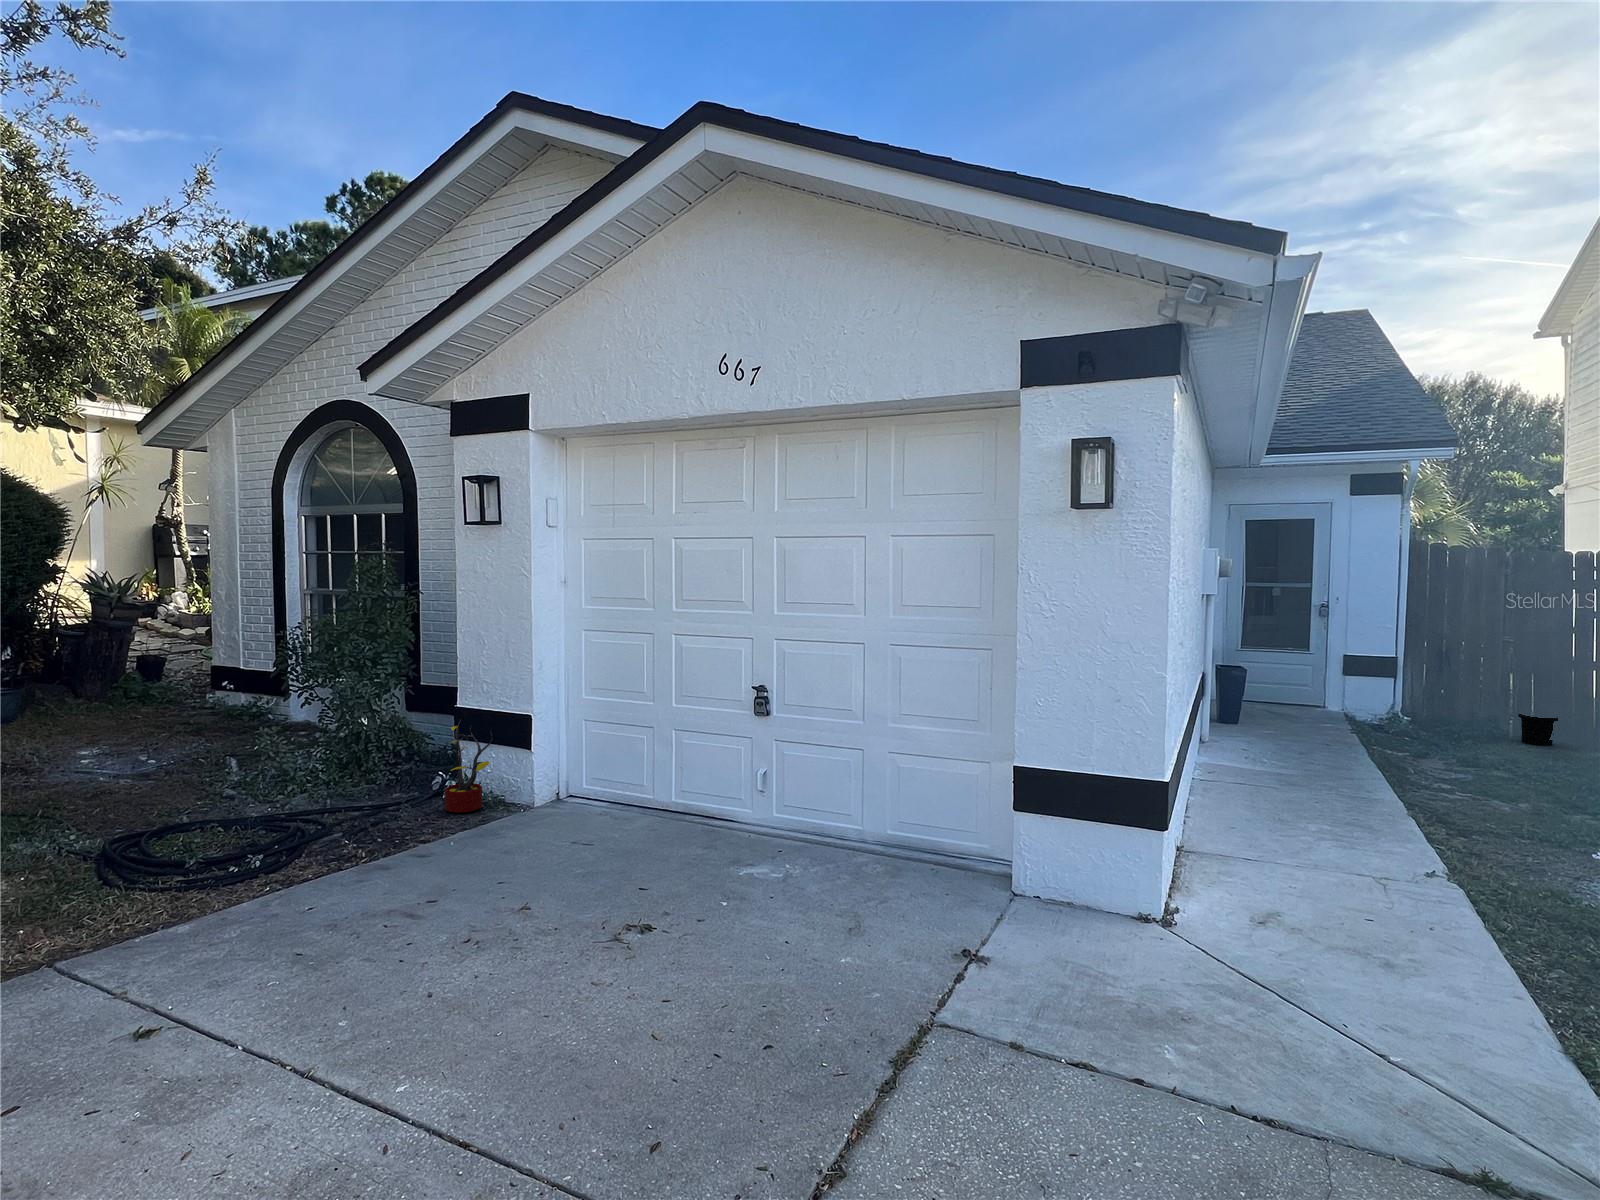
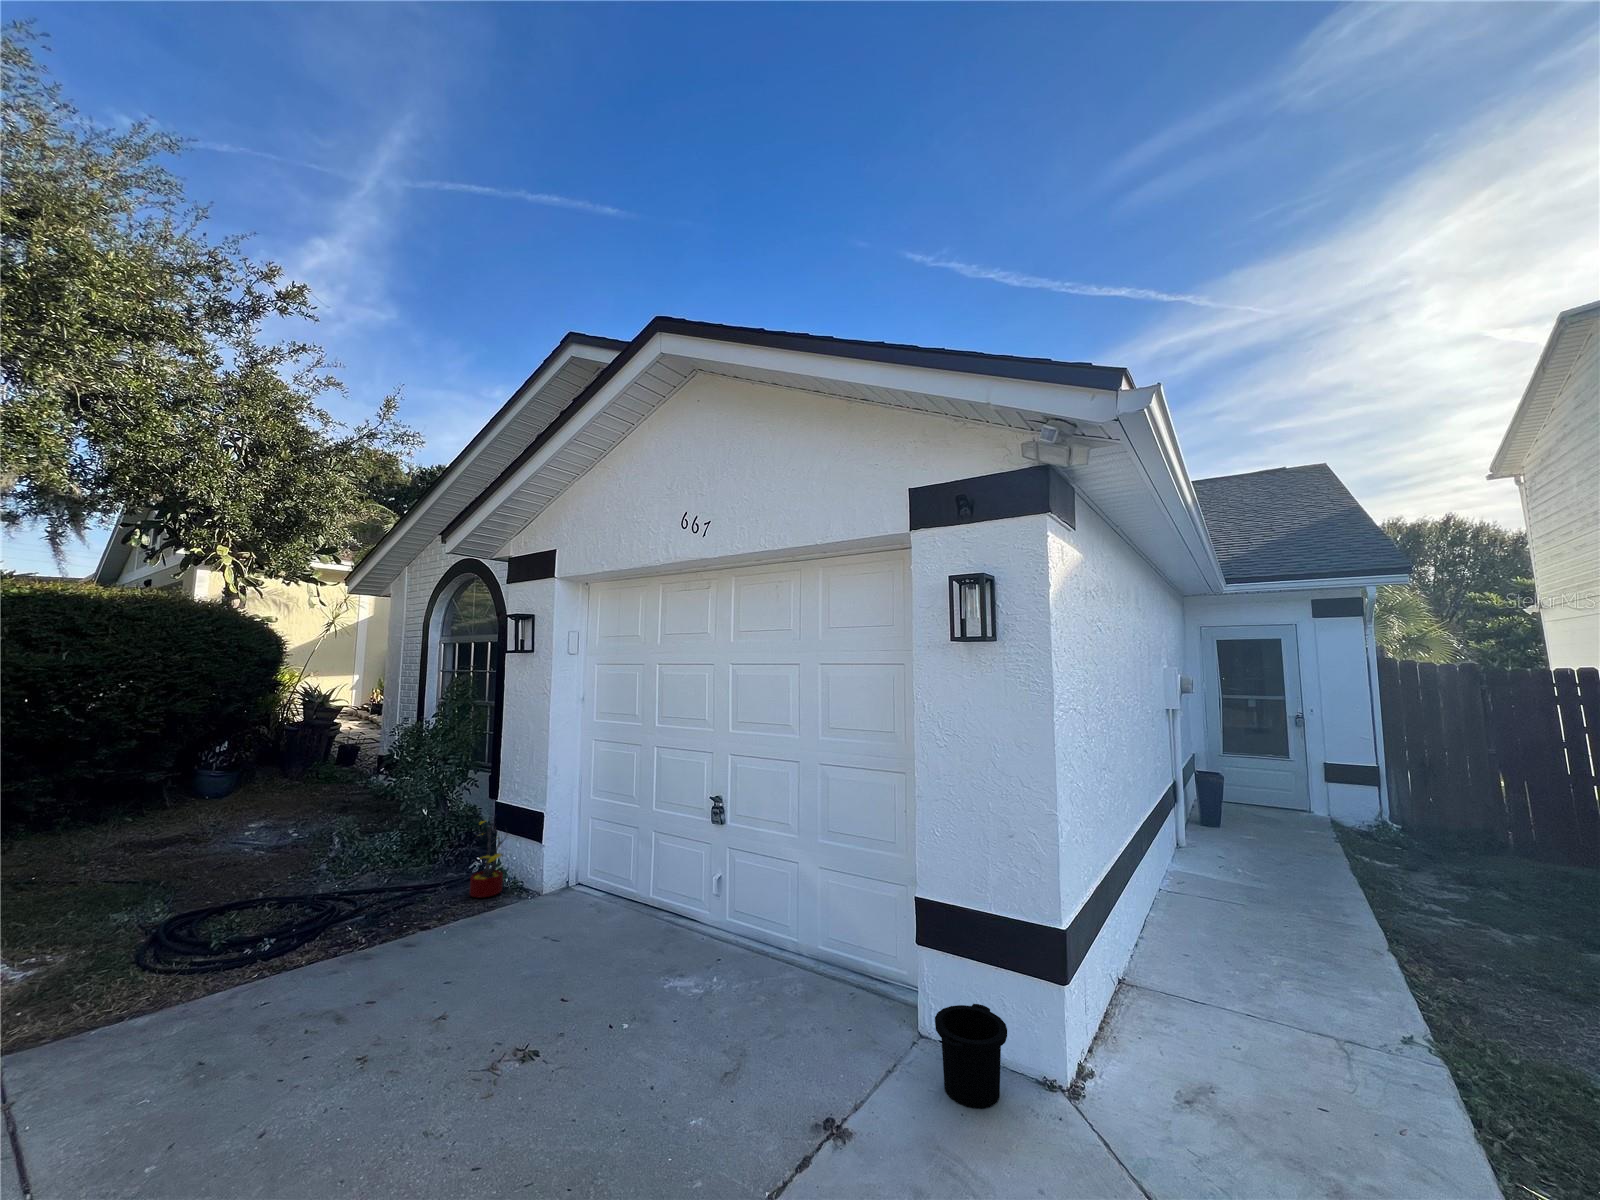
trash can: present [1518,714,1558,746] -> present [935,1004,1007,1109]

